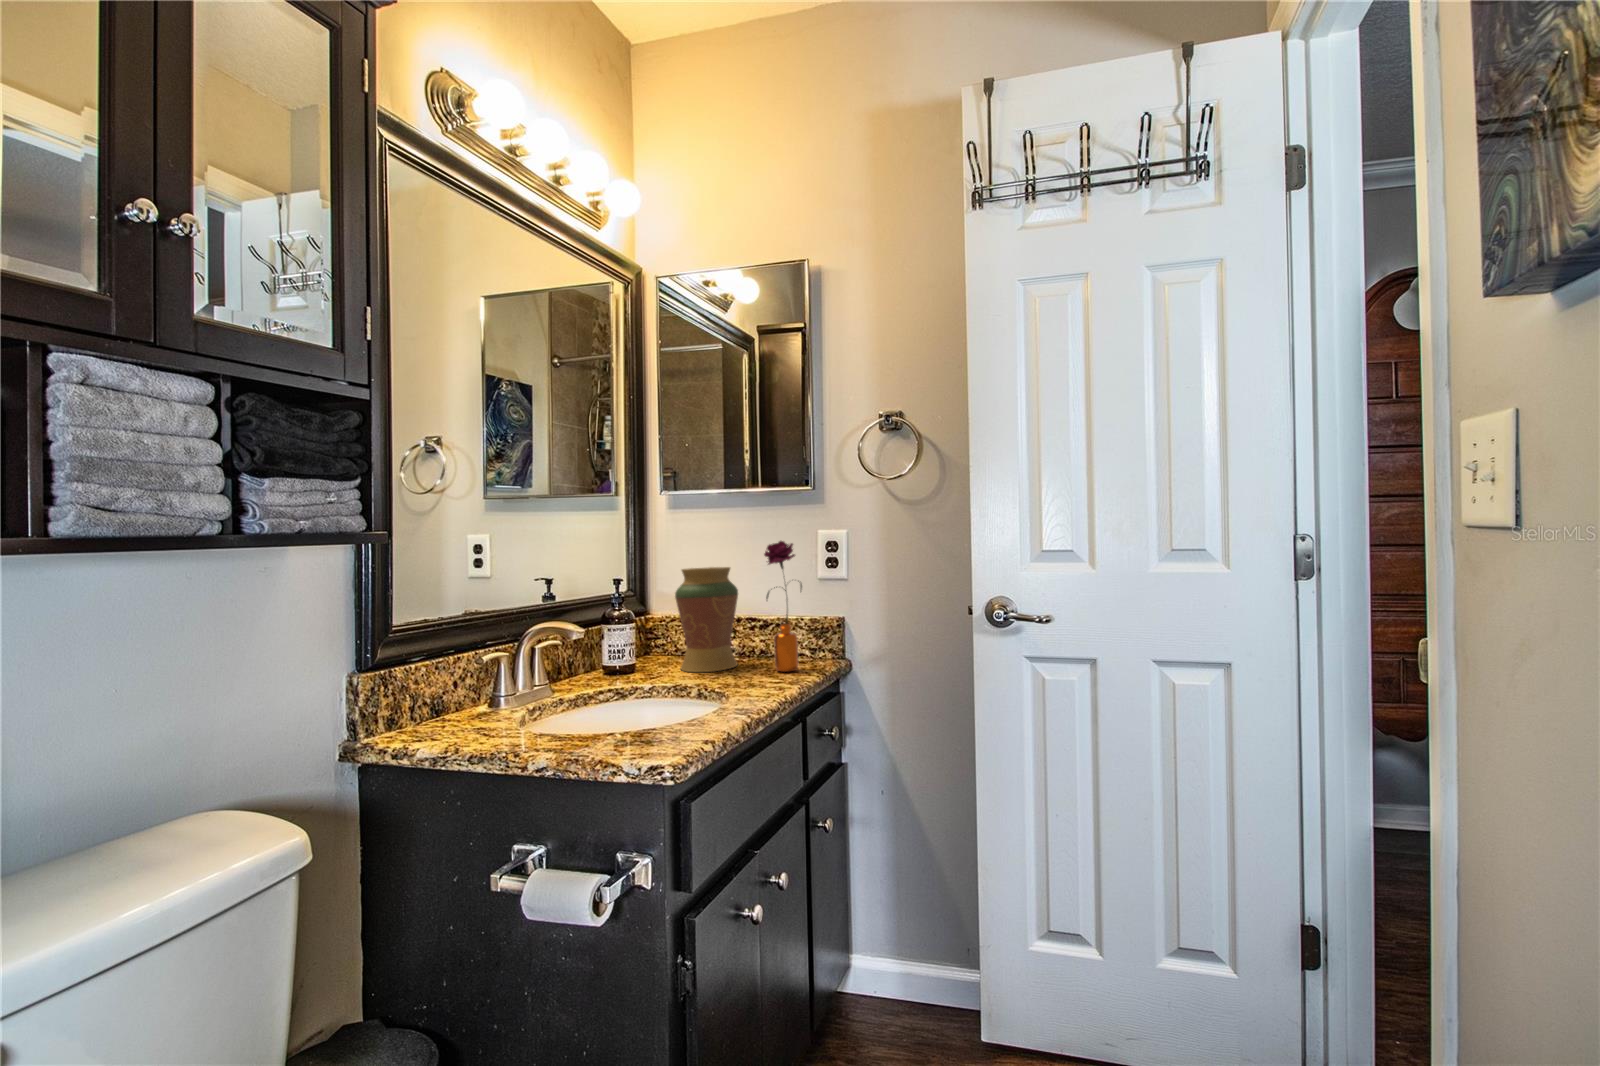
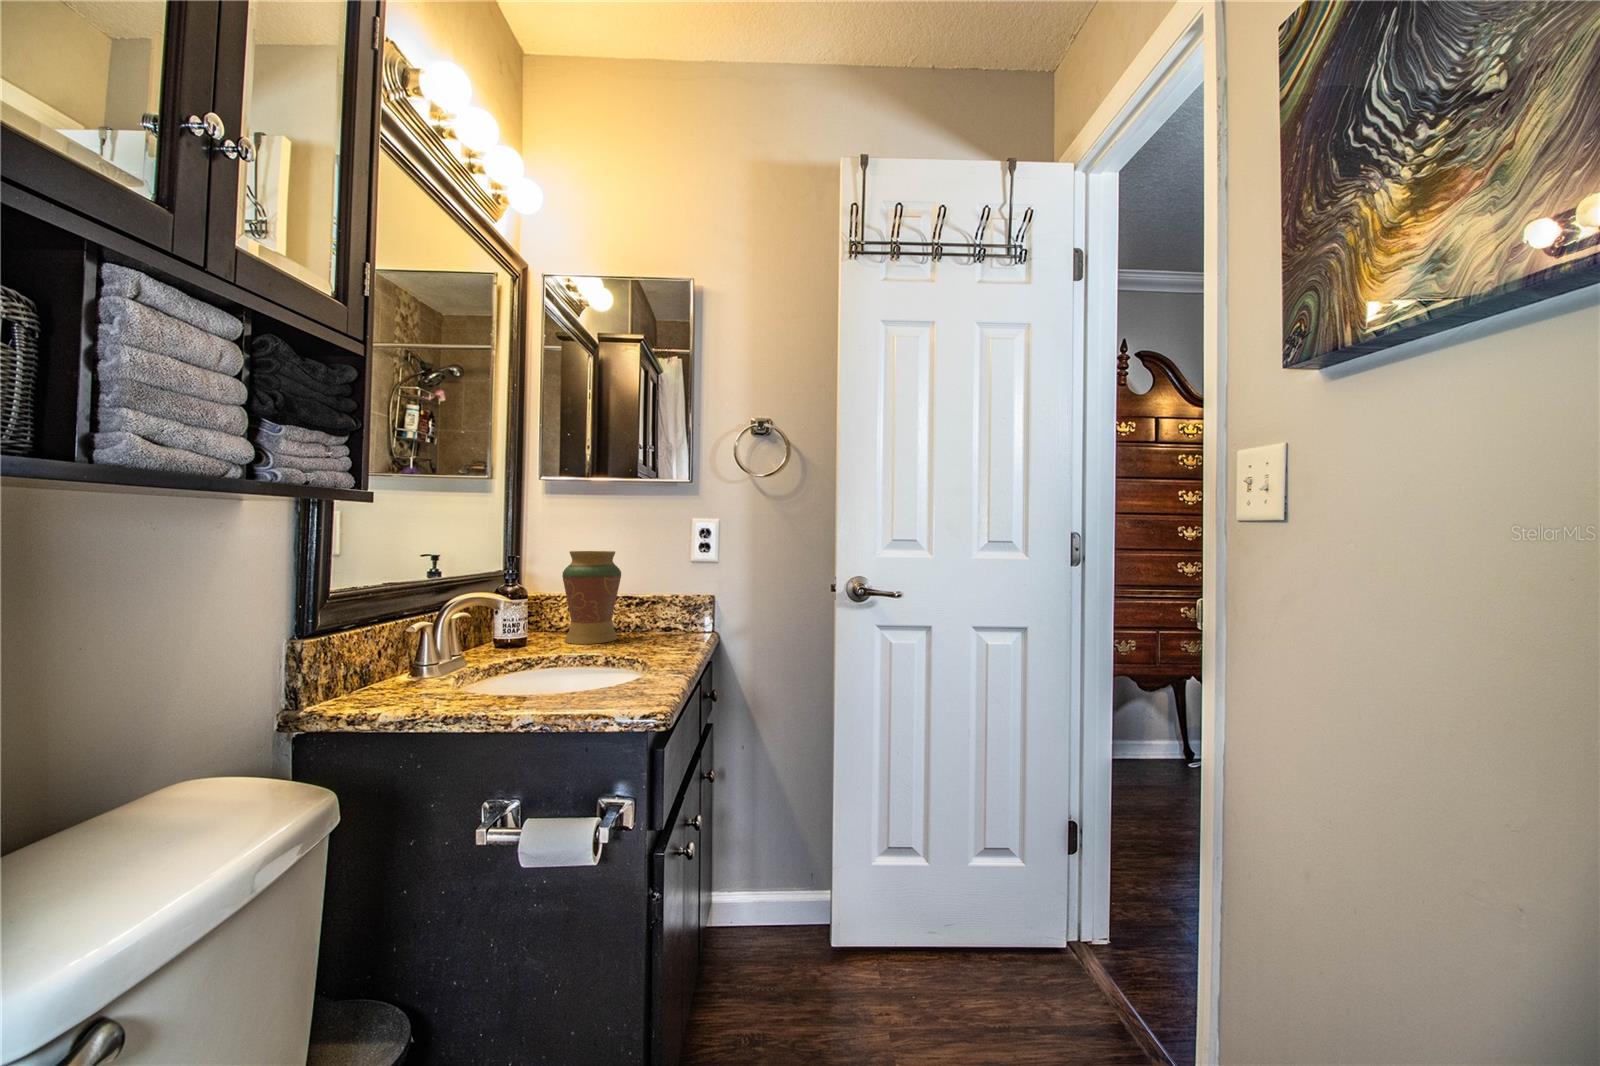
flower: present [764,541,802,672] -> none [651,530,686,641]

